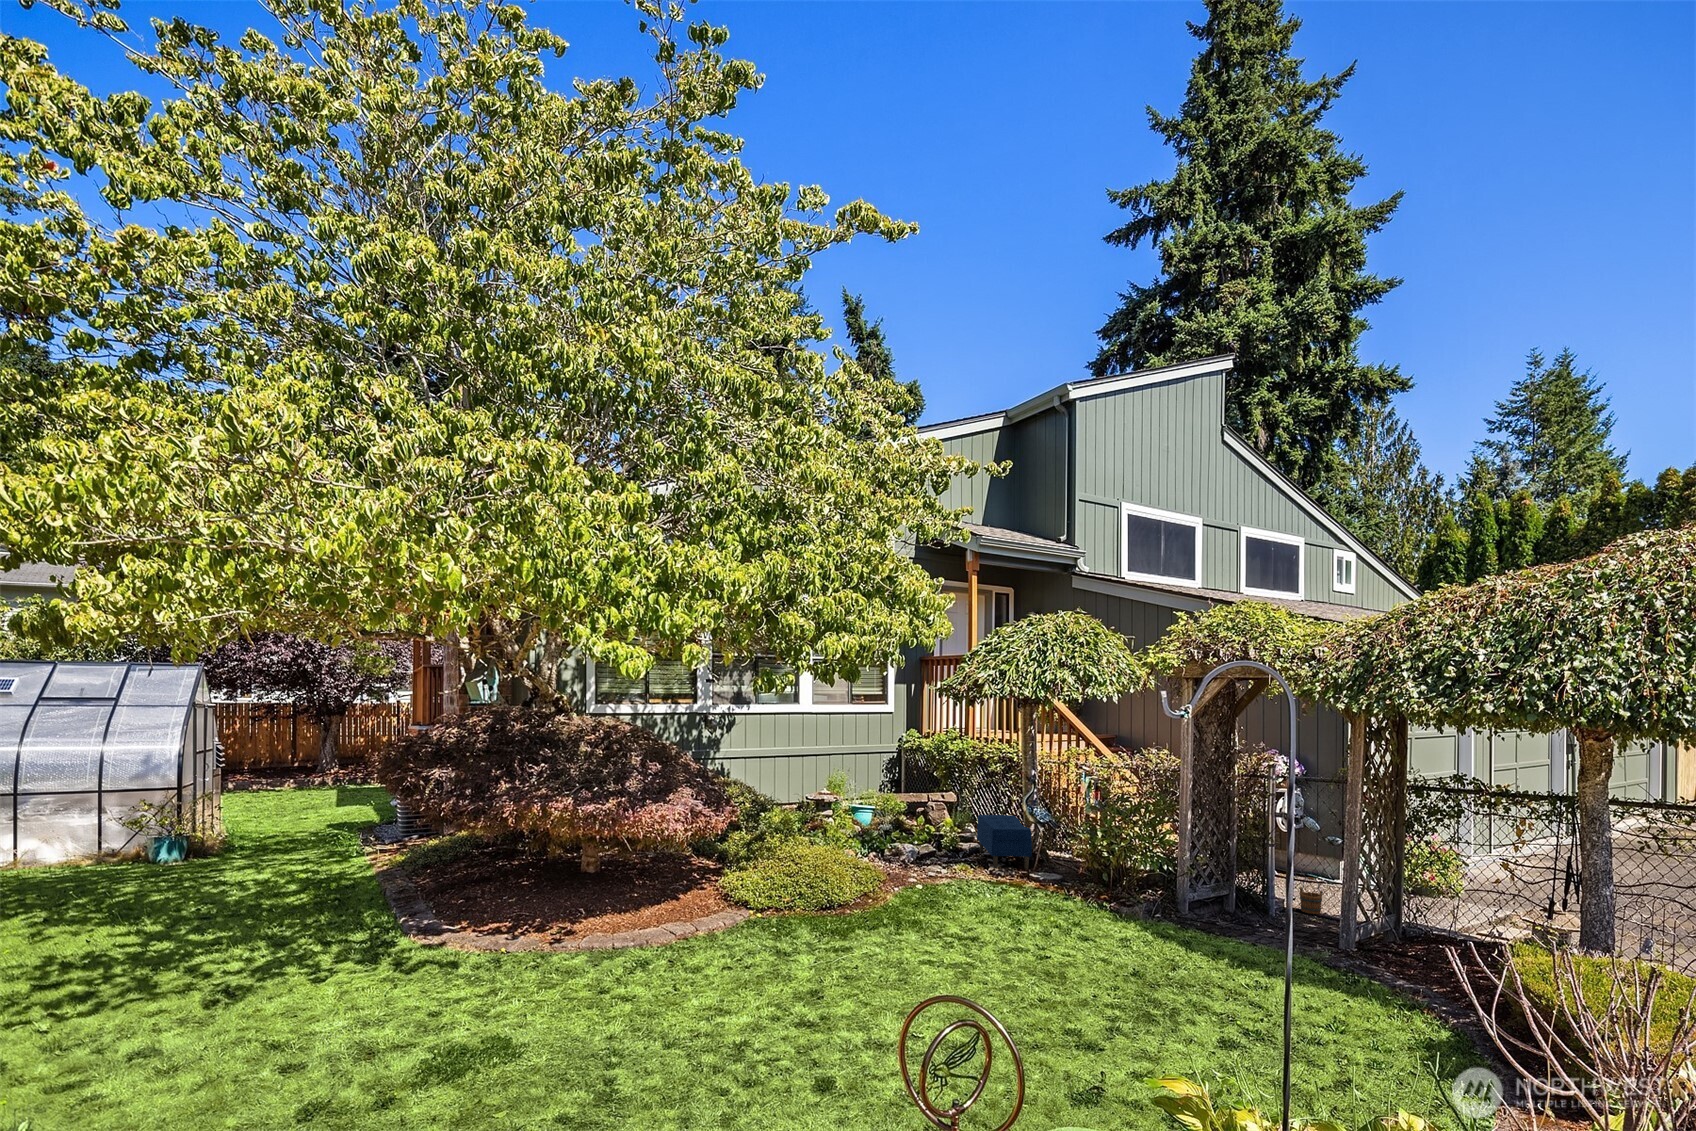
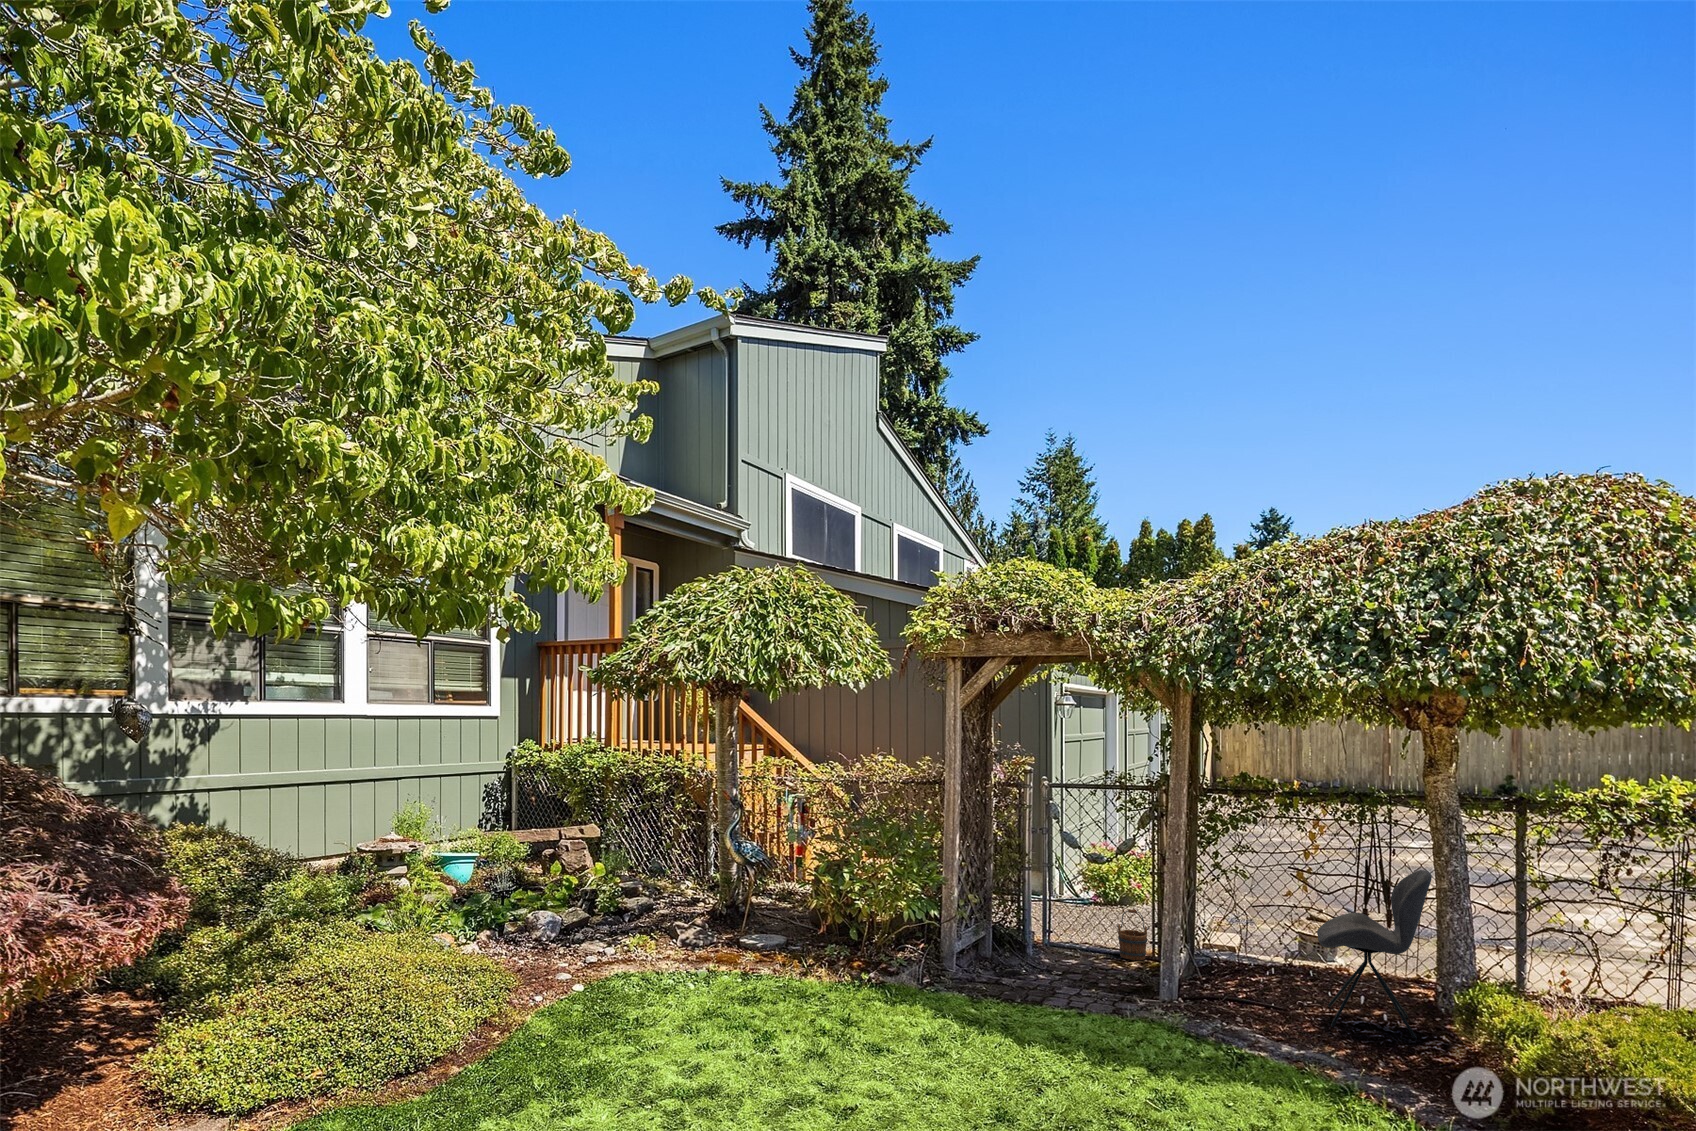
bench: present [977,815,1032,869] -> none [638,856,734,940]
chair: none [1391,862,1478,975] -> present [1317,870,1432,1039]

